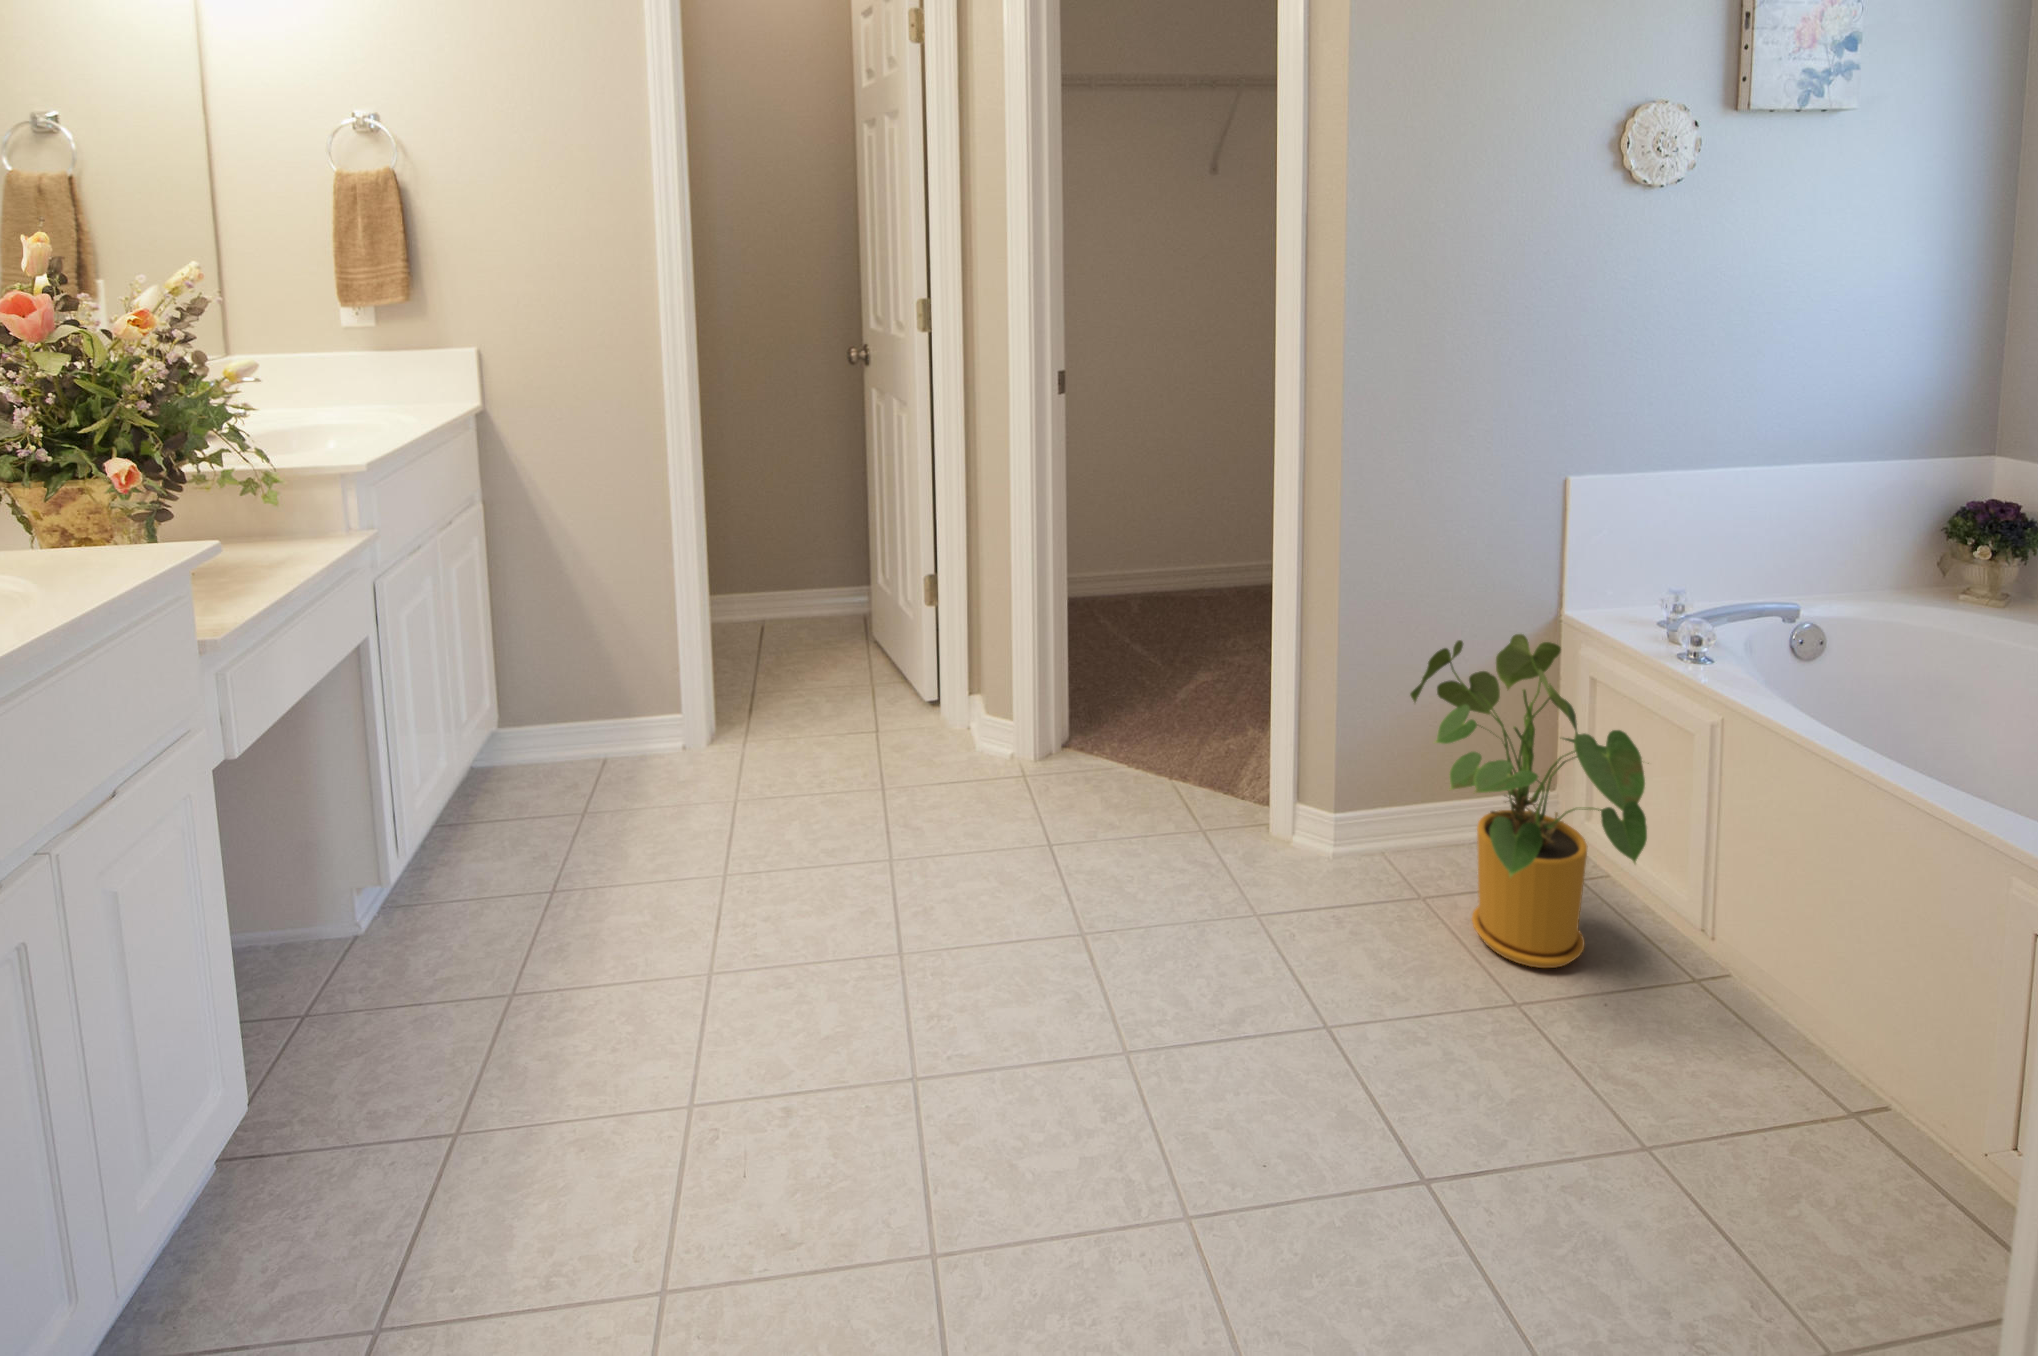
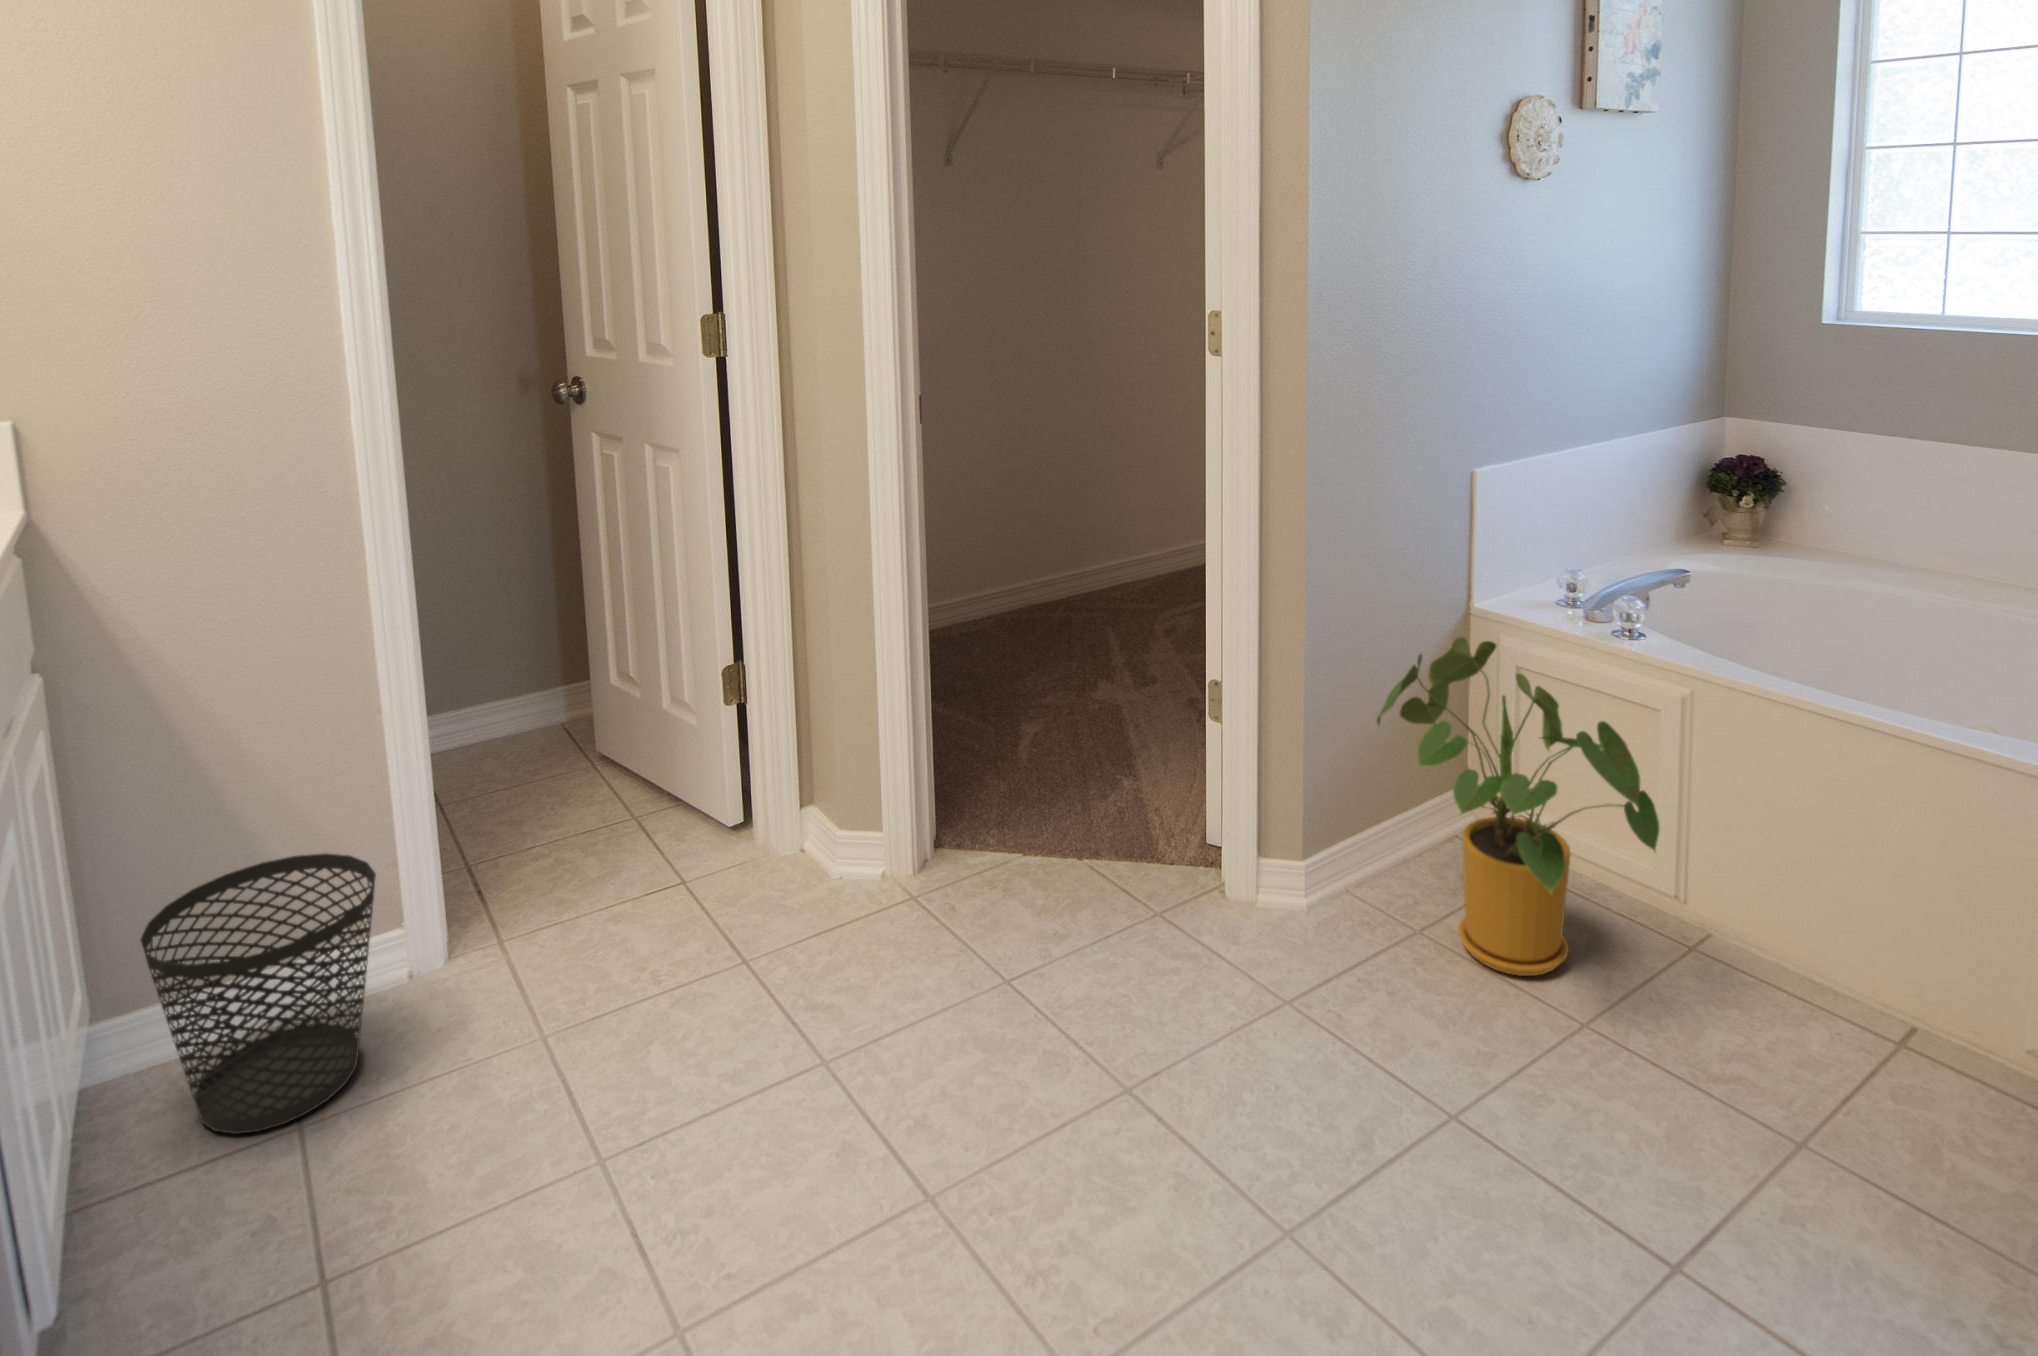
wastebasket: none [515,646,649,813] -> present [140,854,376,1134]

